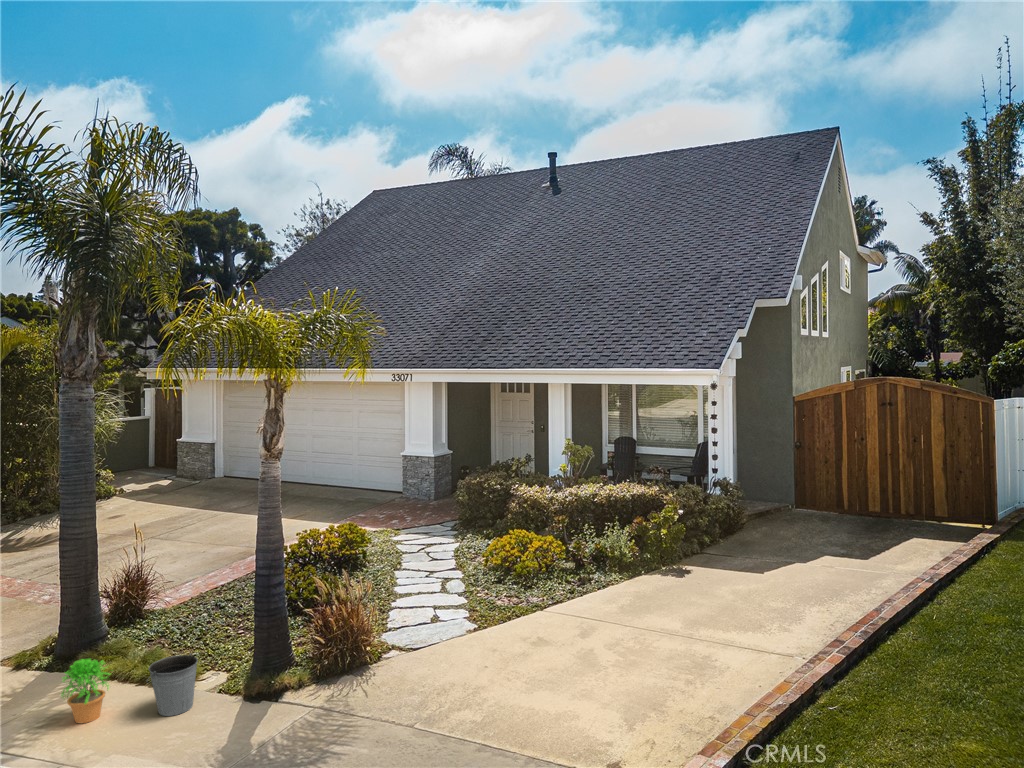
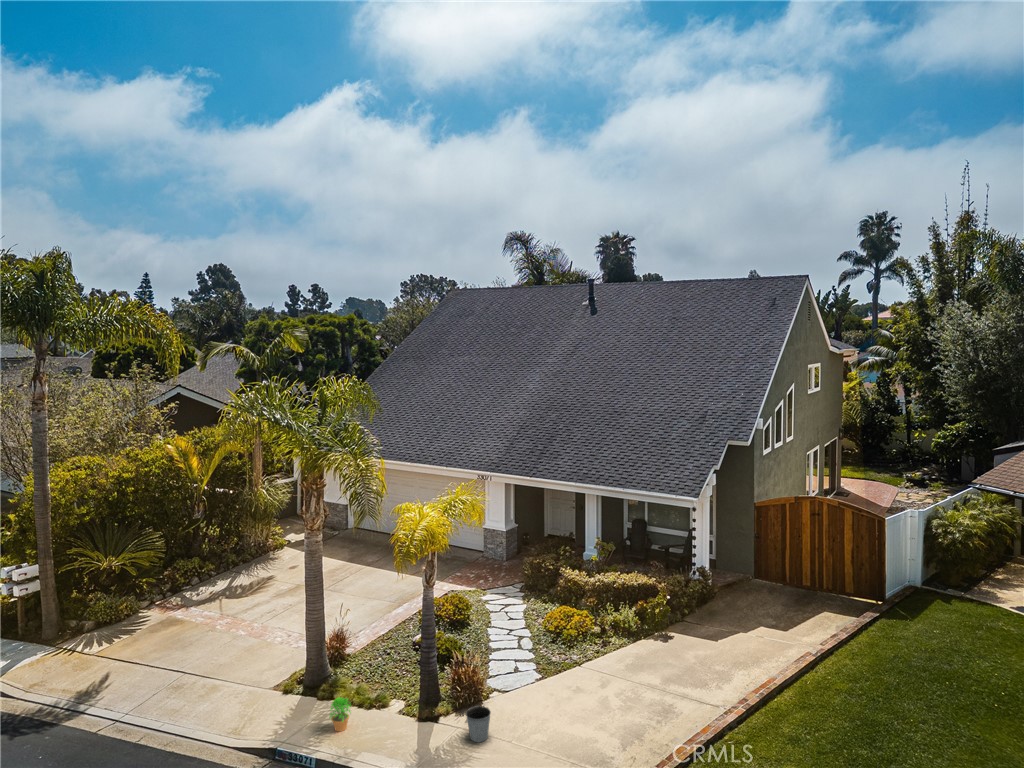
bucket: present [147,654,198,716] -> present [466,706,491,742]

